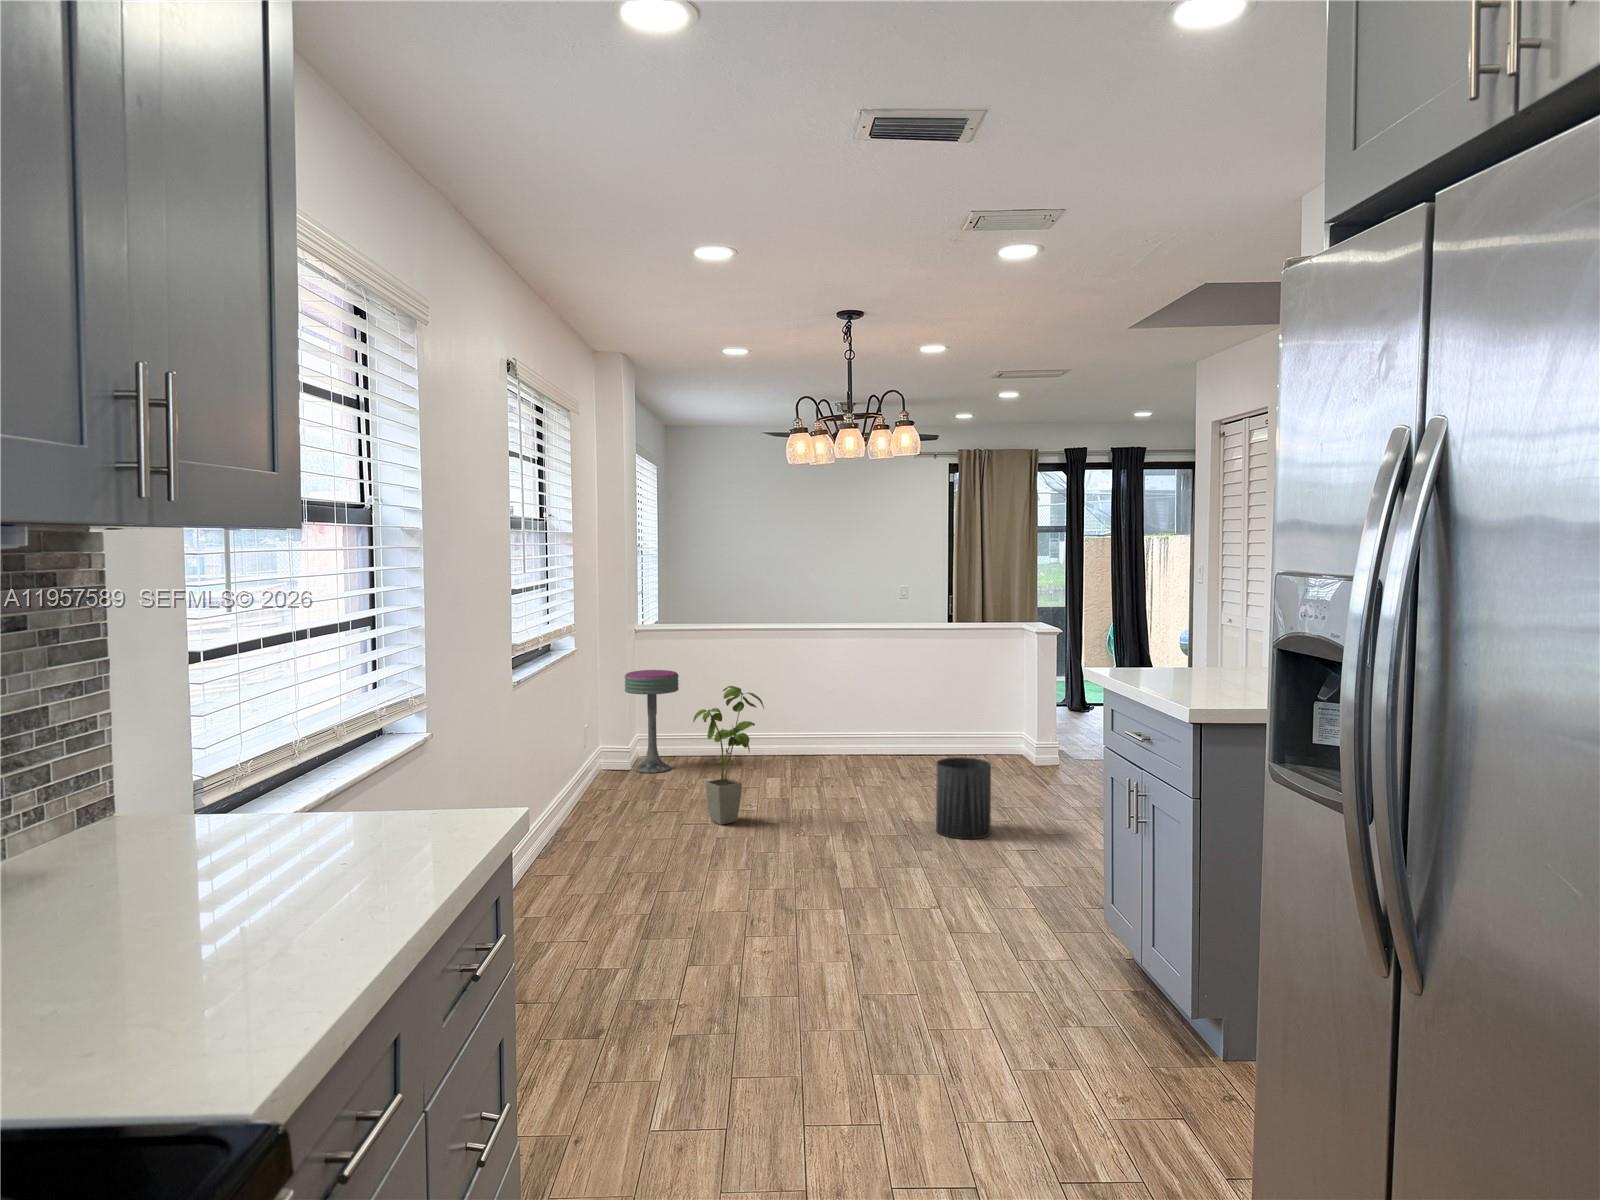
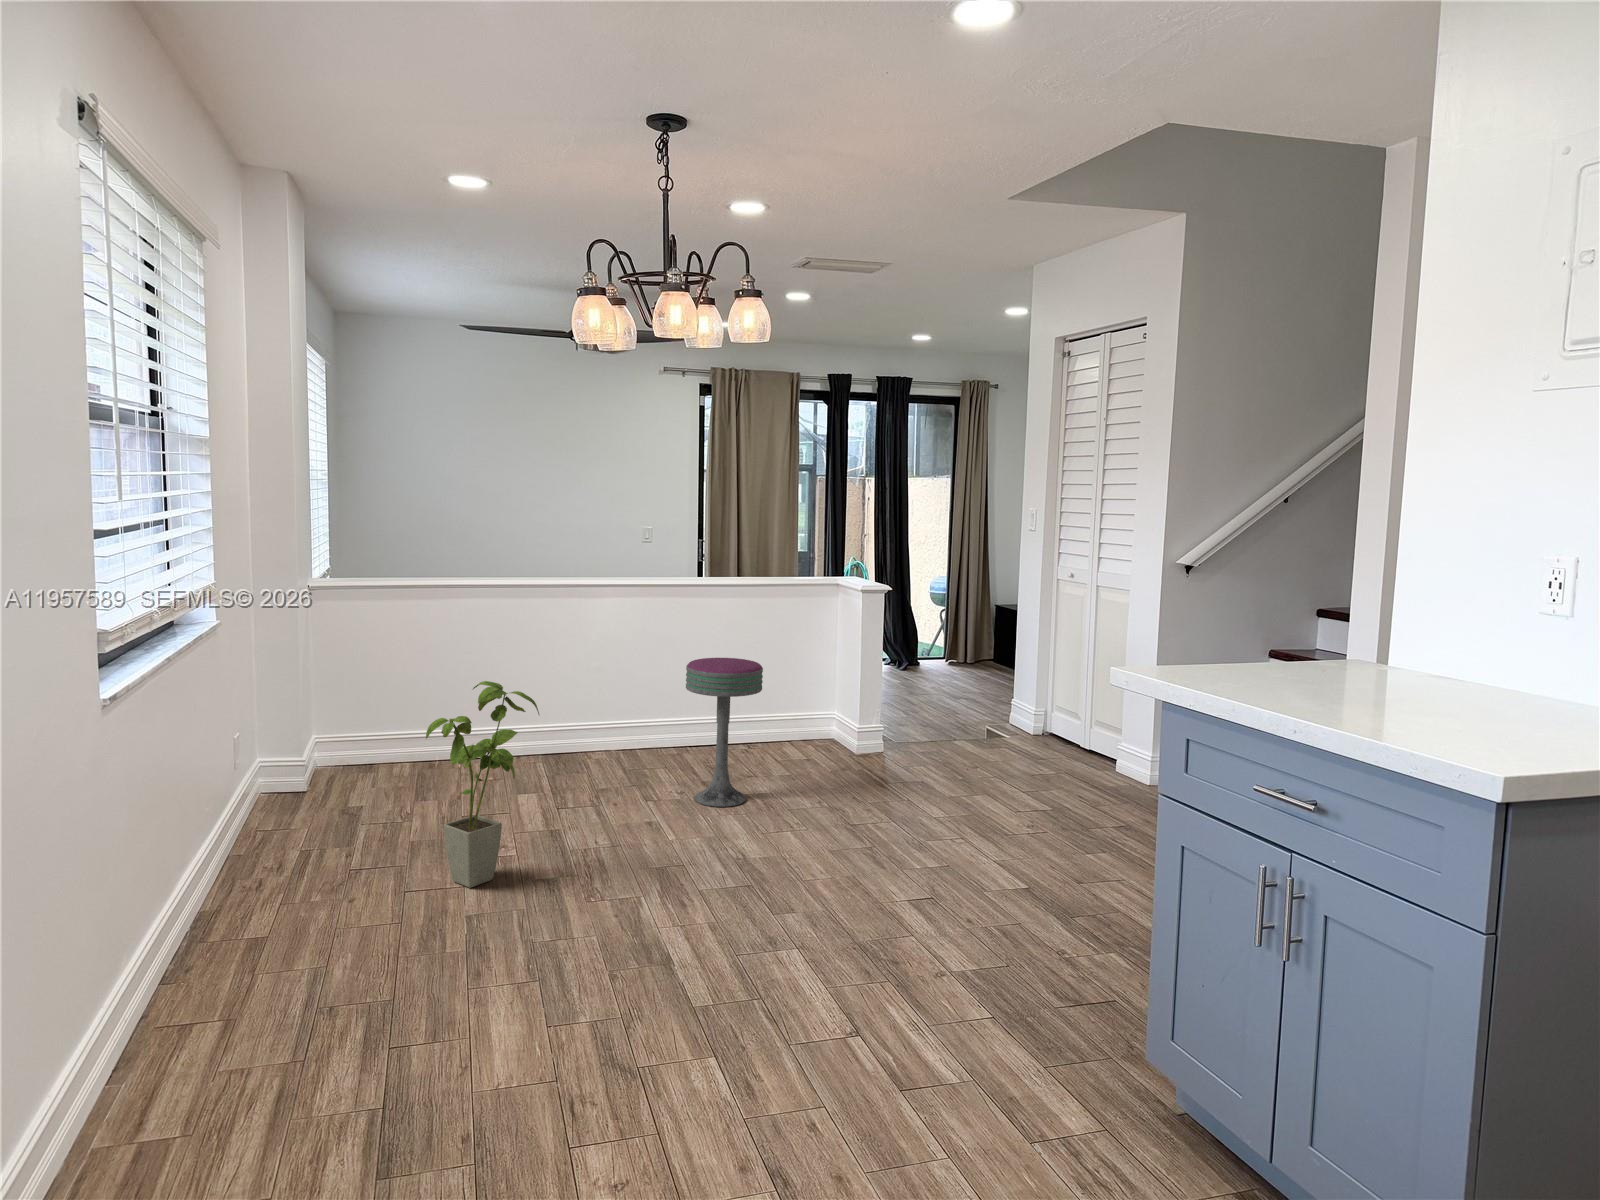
bar stool: present [625,670,679,773] -> present [686,658,763,807]
trash can: present [936,757,991,839] -> none [780,770,856,884]

